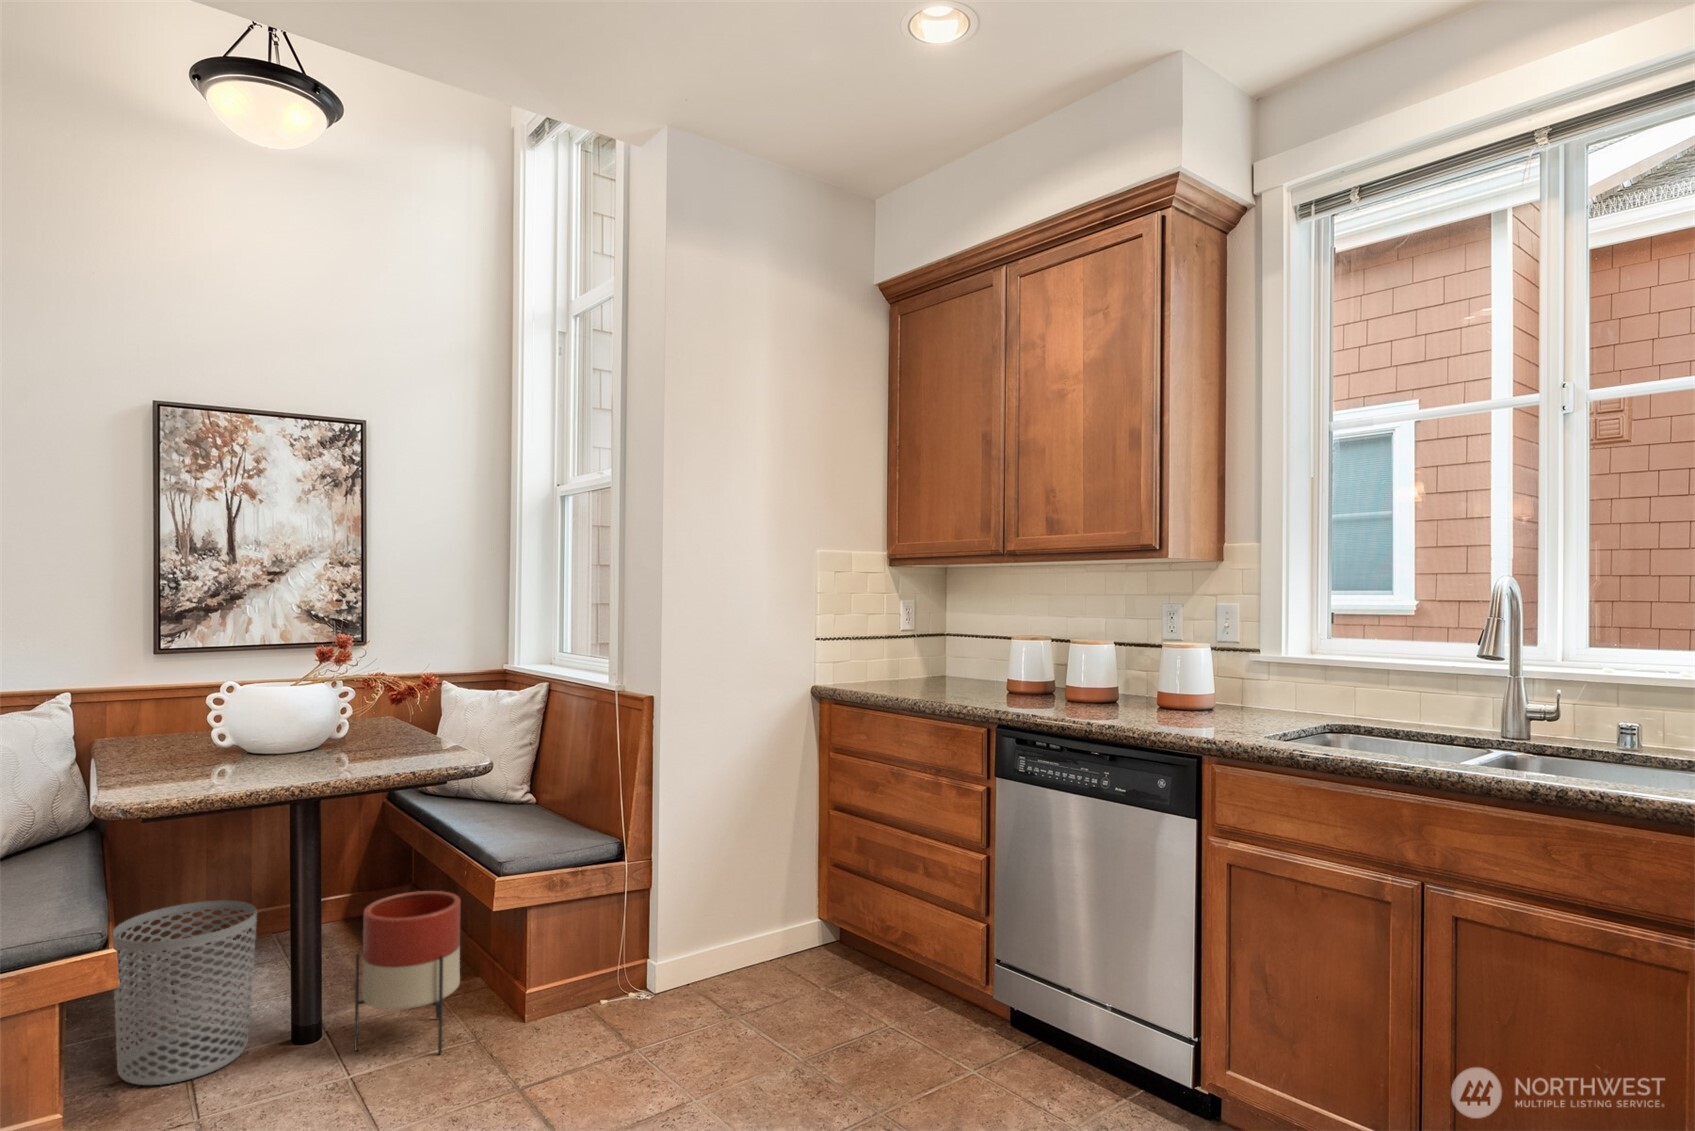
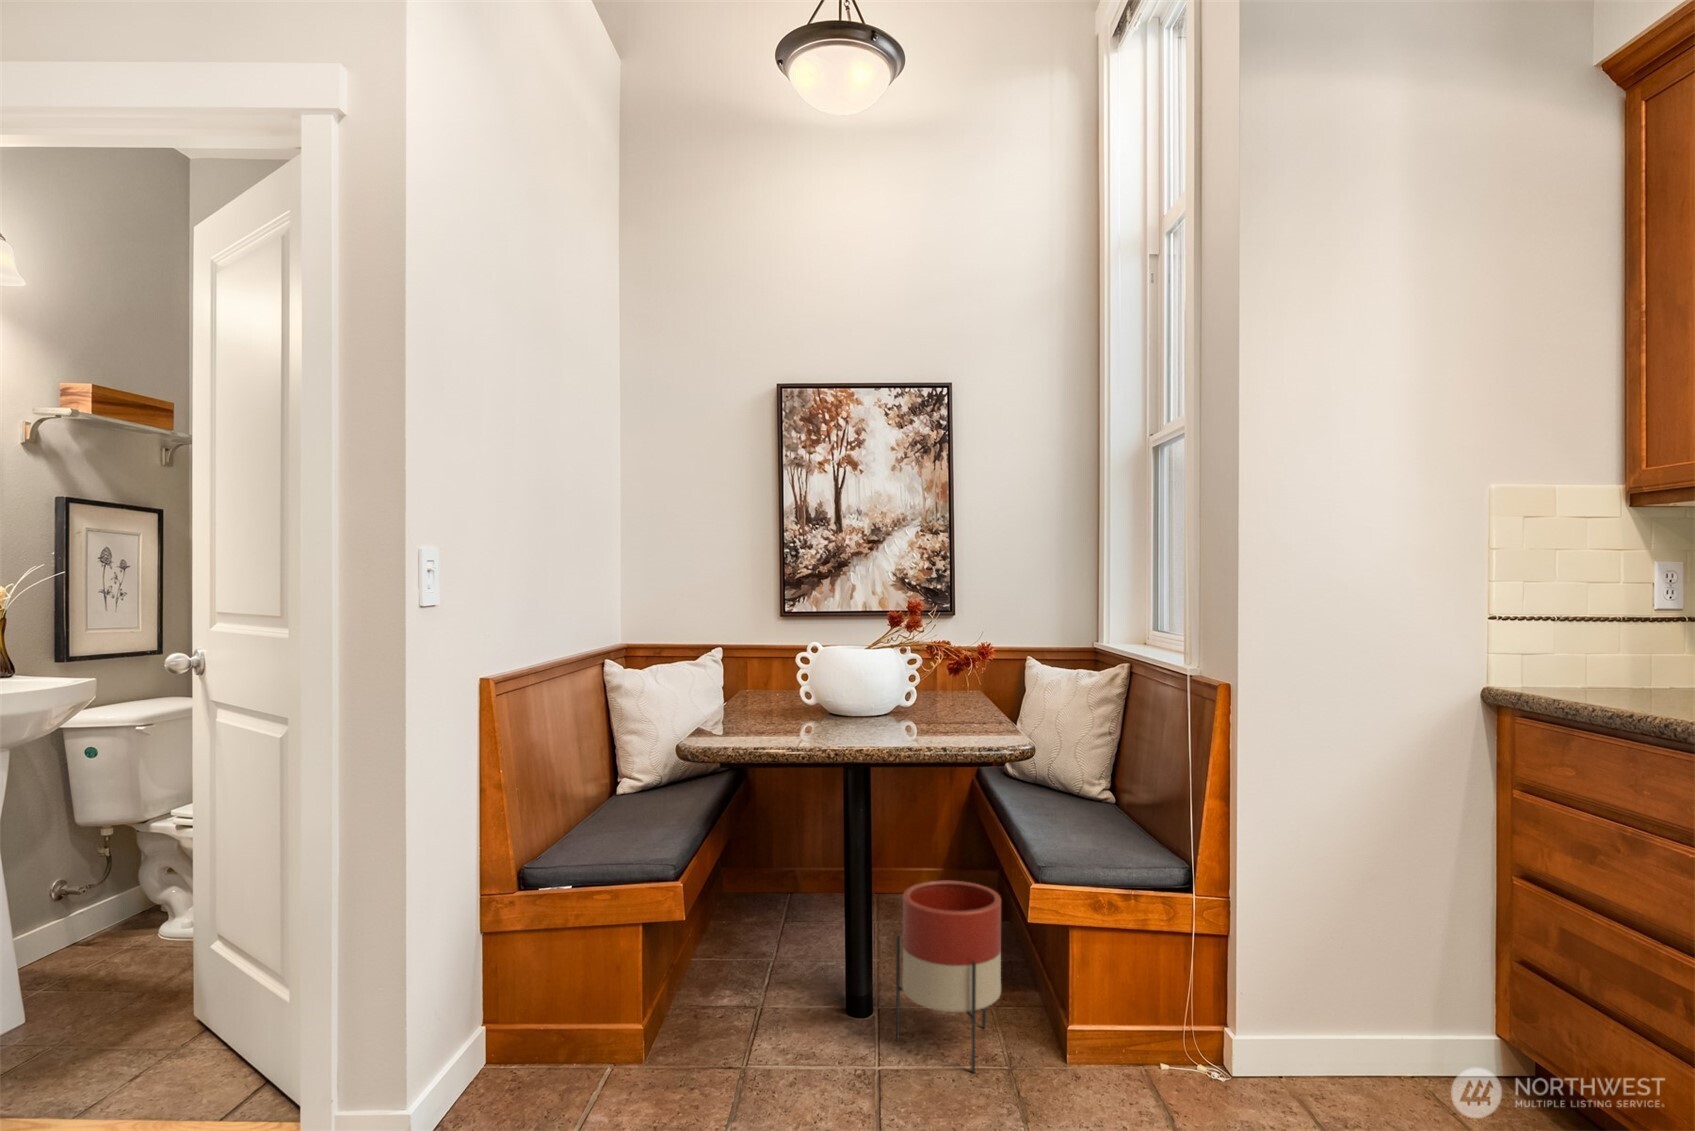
waste bin: present [113,901,257,1085] -> none [705,849,819,1020]

